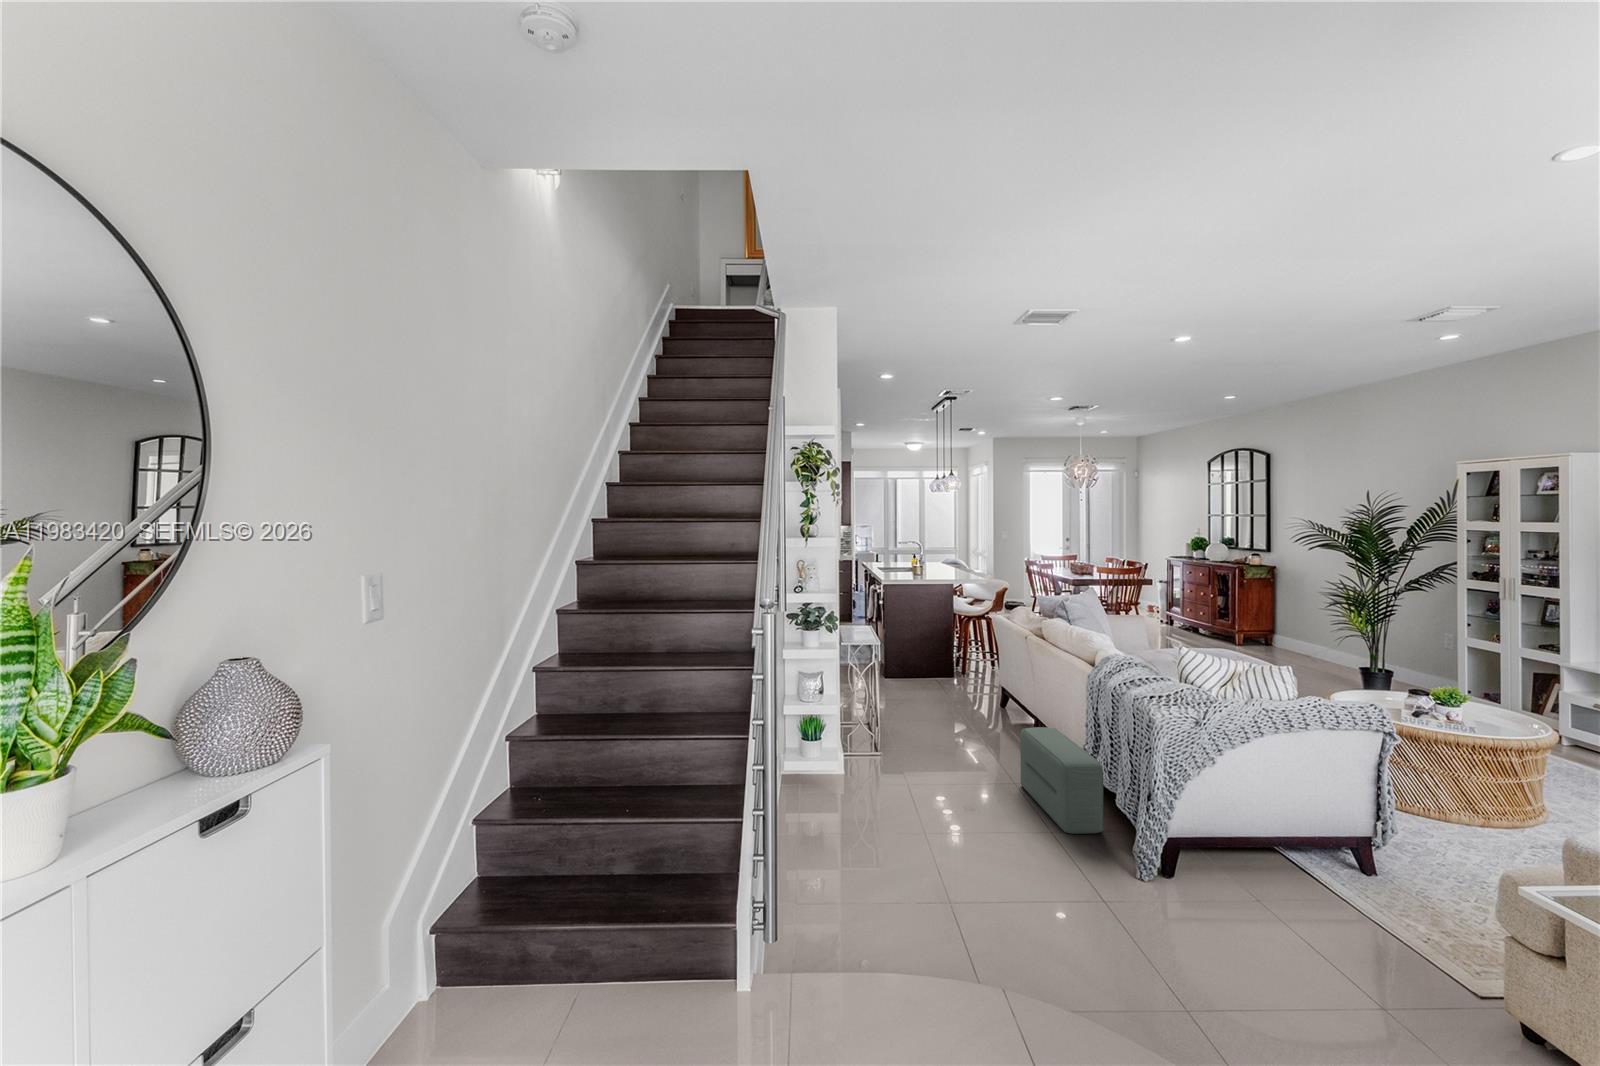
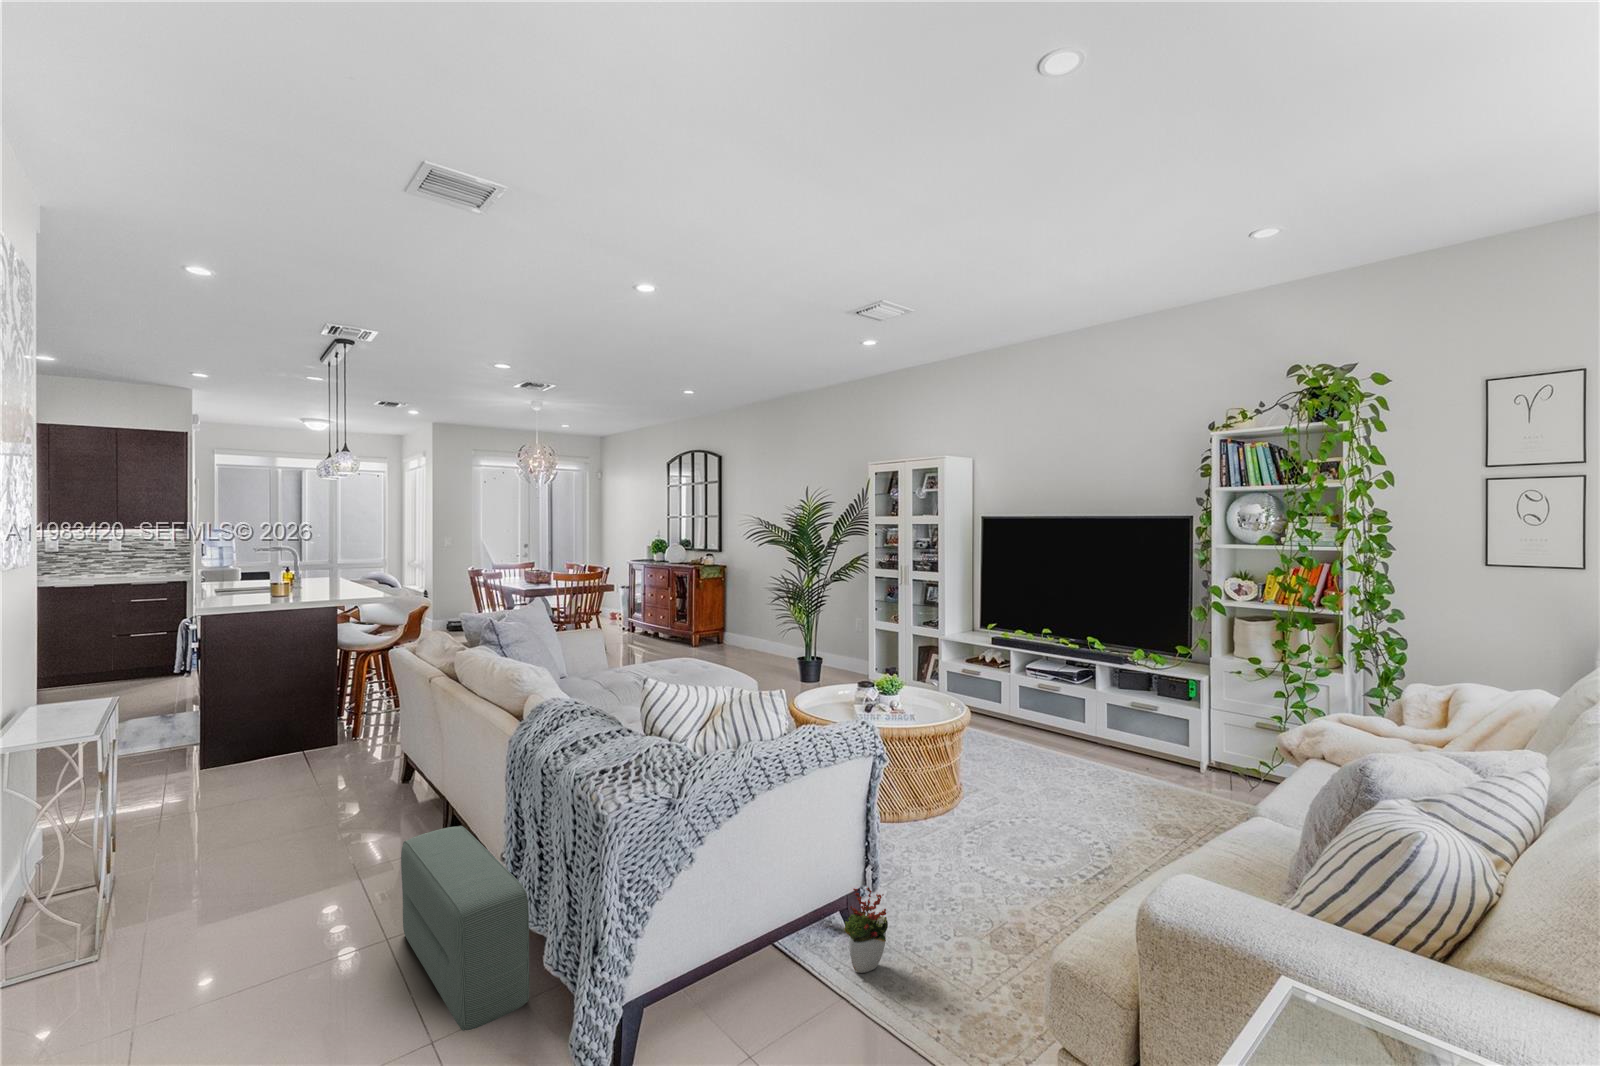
decorative plant: none [1344,825,1388,890] -> present [844,888,888,973]

